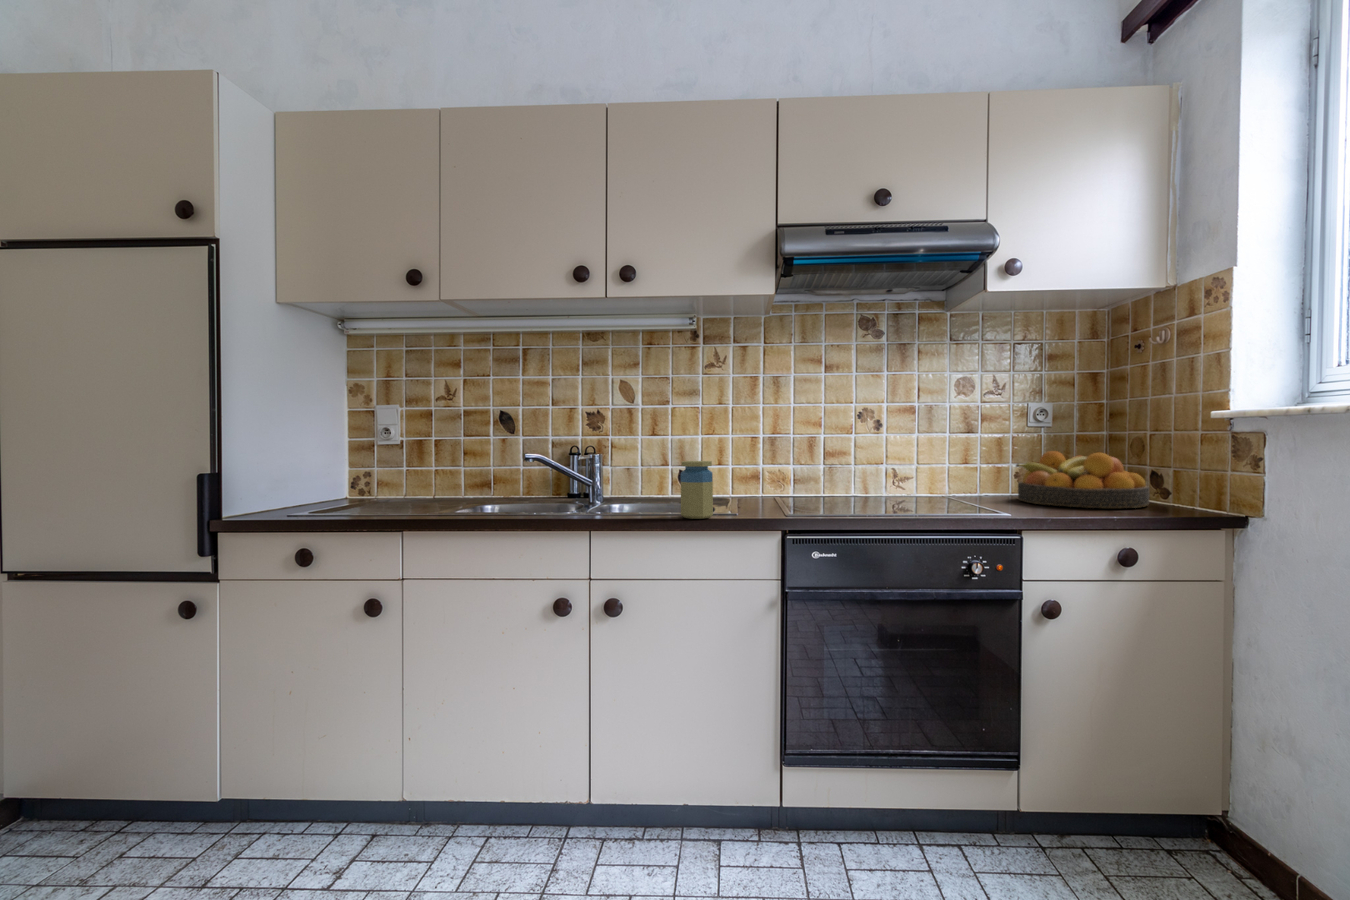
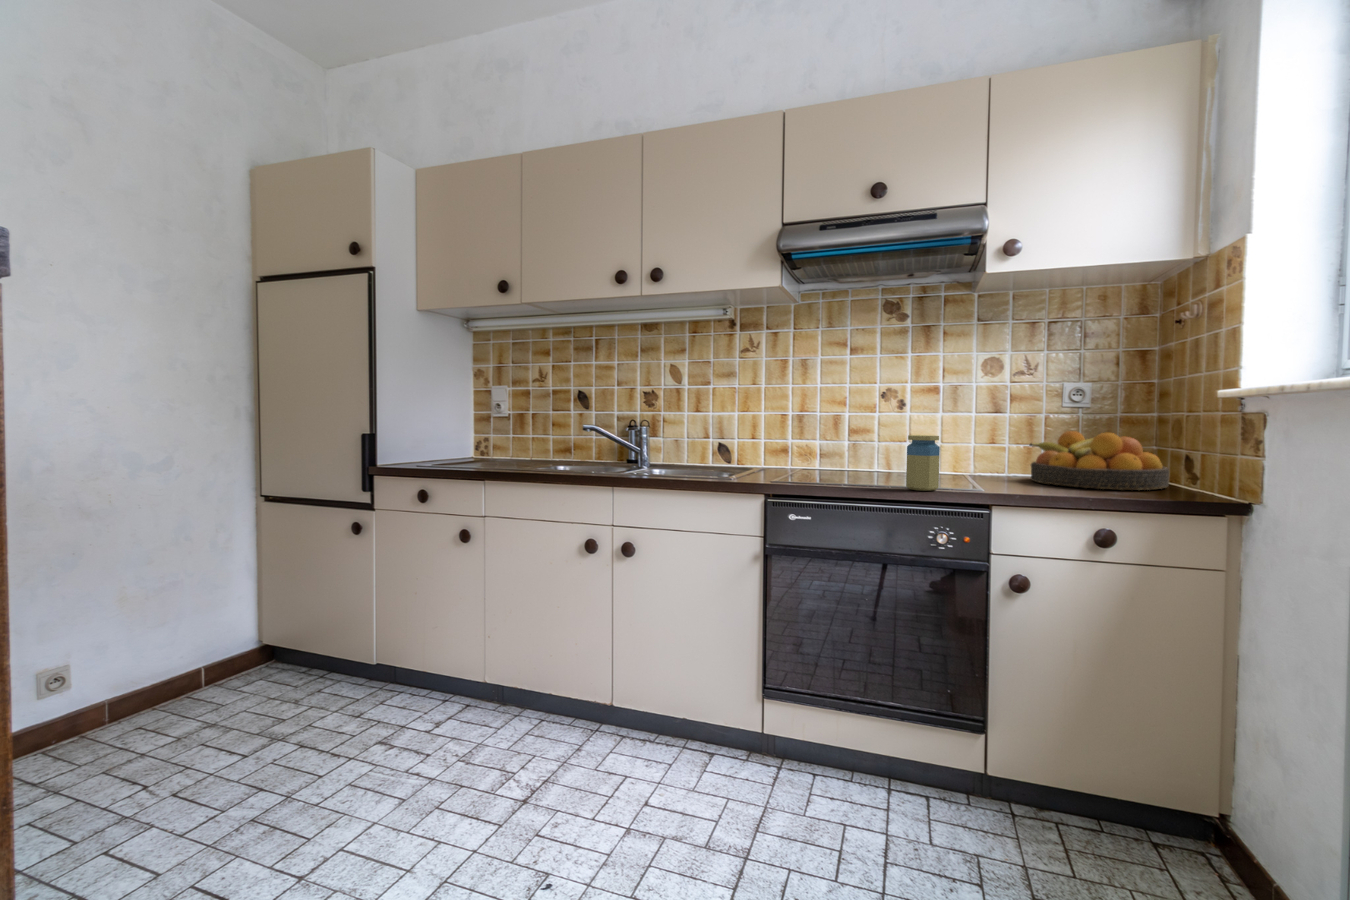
jar: present [681,461,713,519] -> present [906,435,940,491]

